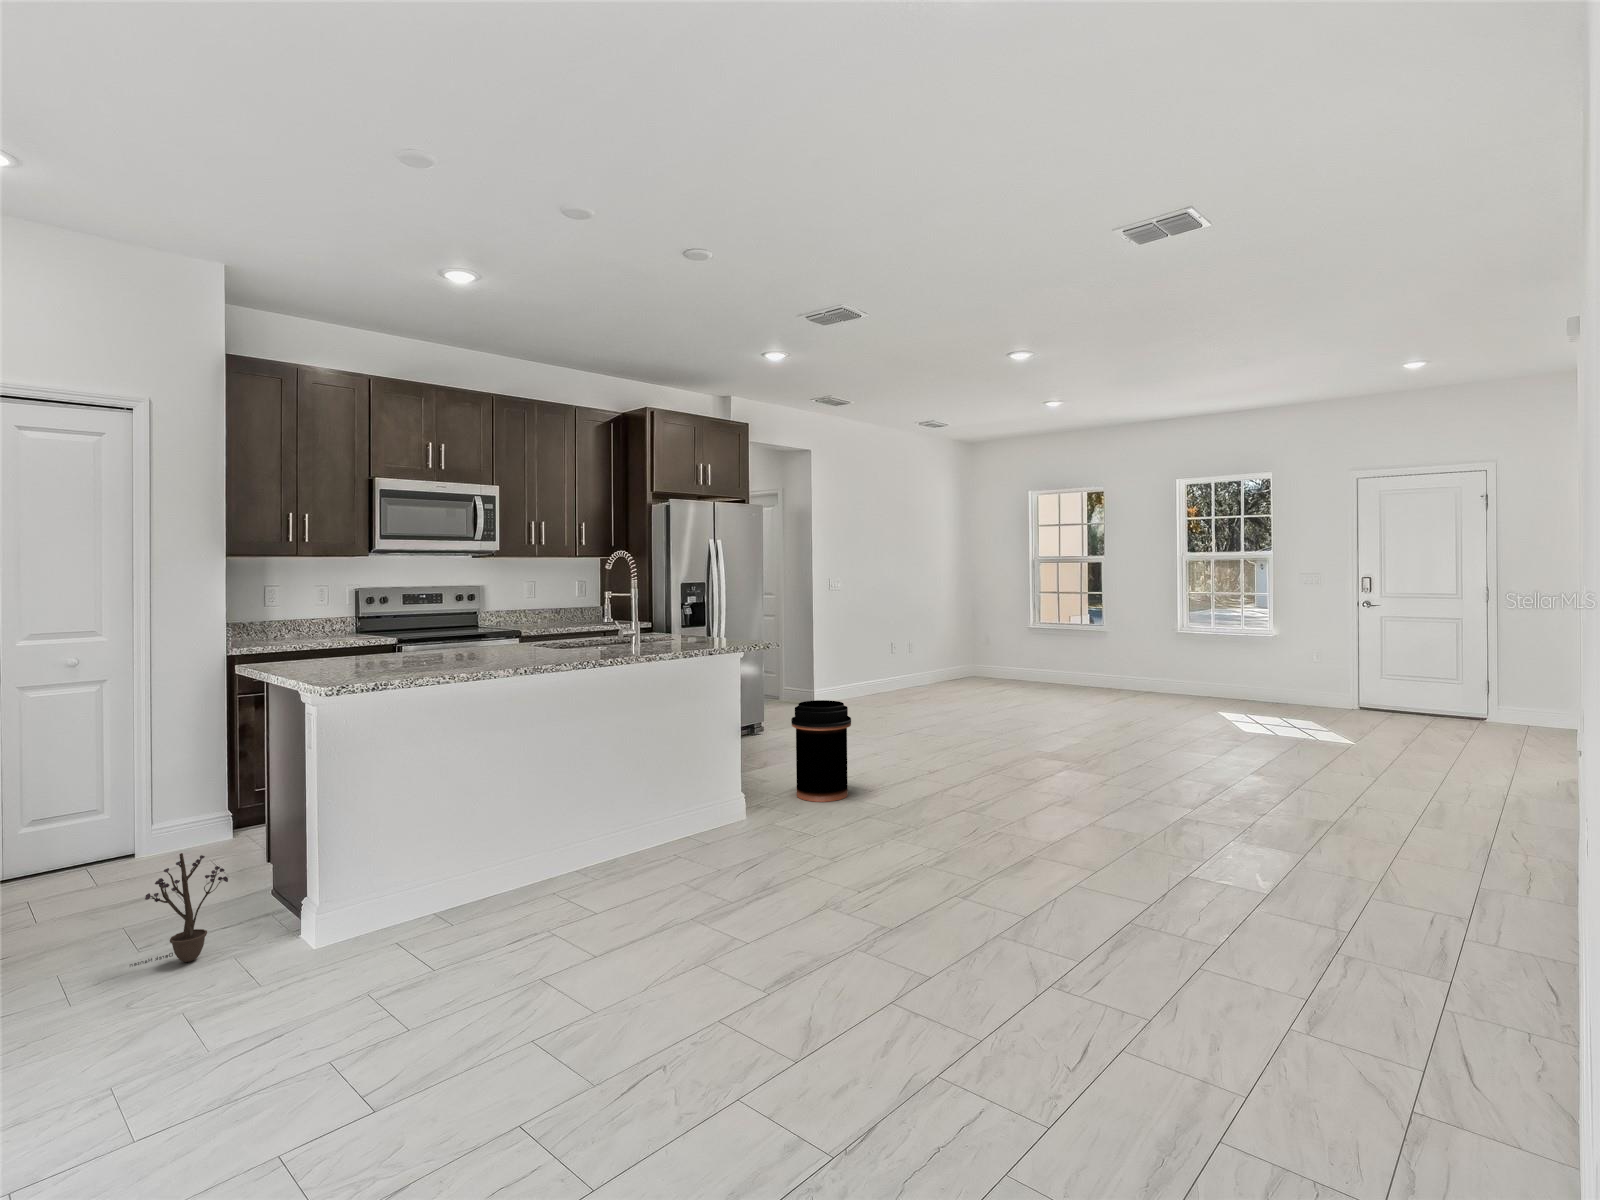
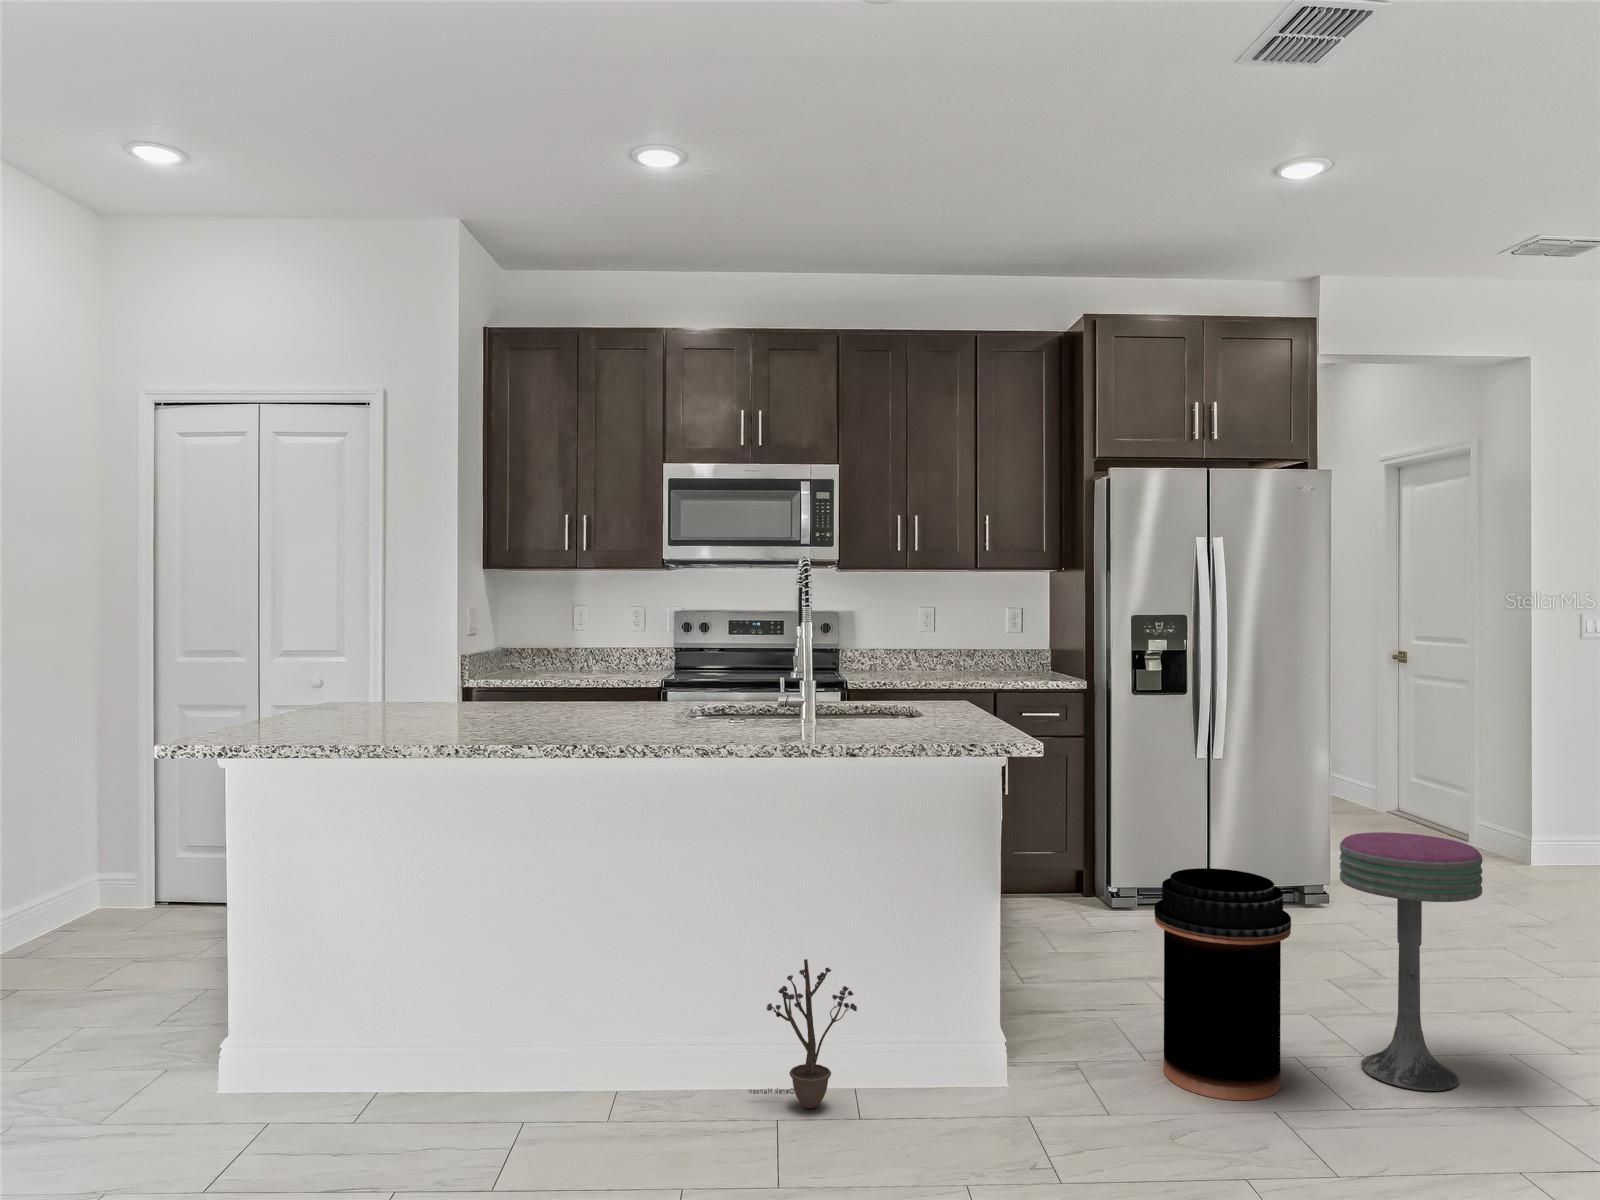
bar stool: none [850,676,905,783] -> present [1340,832,1483,1091]
decorative plant: present [130,853,228,967] -> present [749,959,857,1108]

